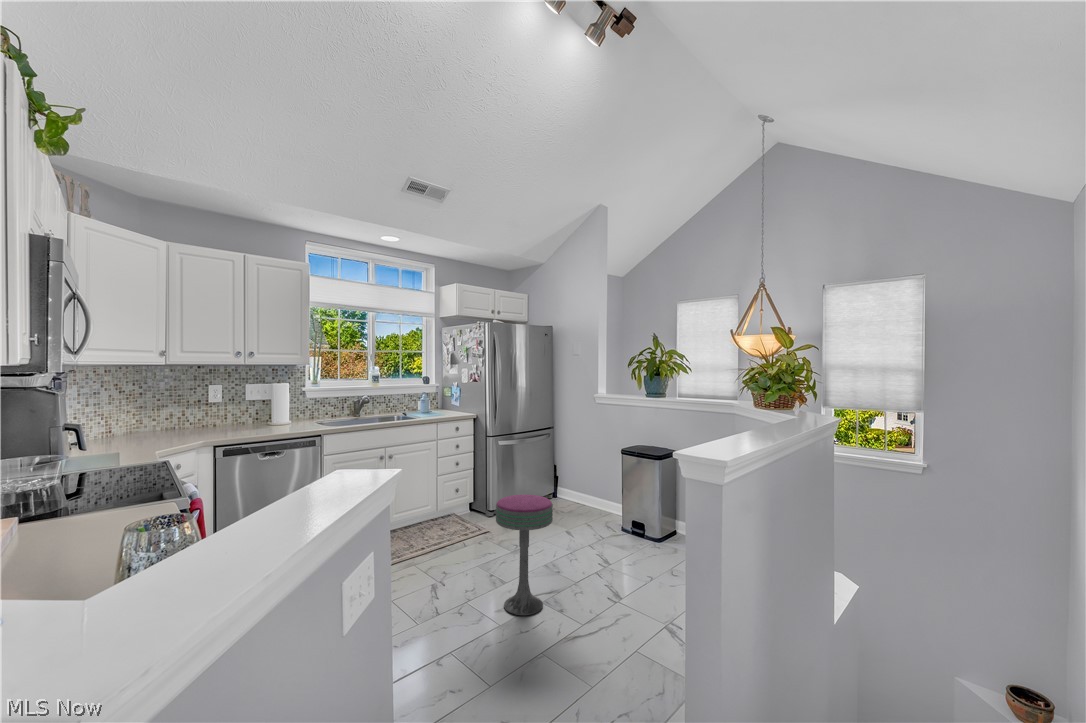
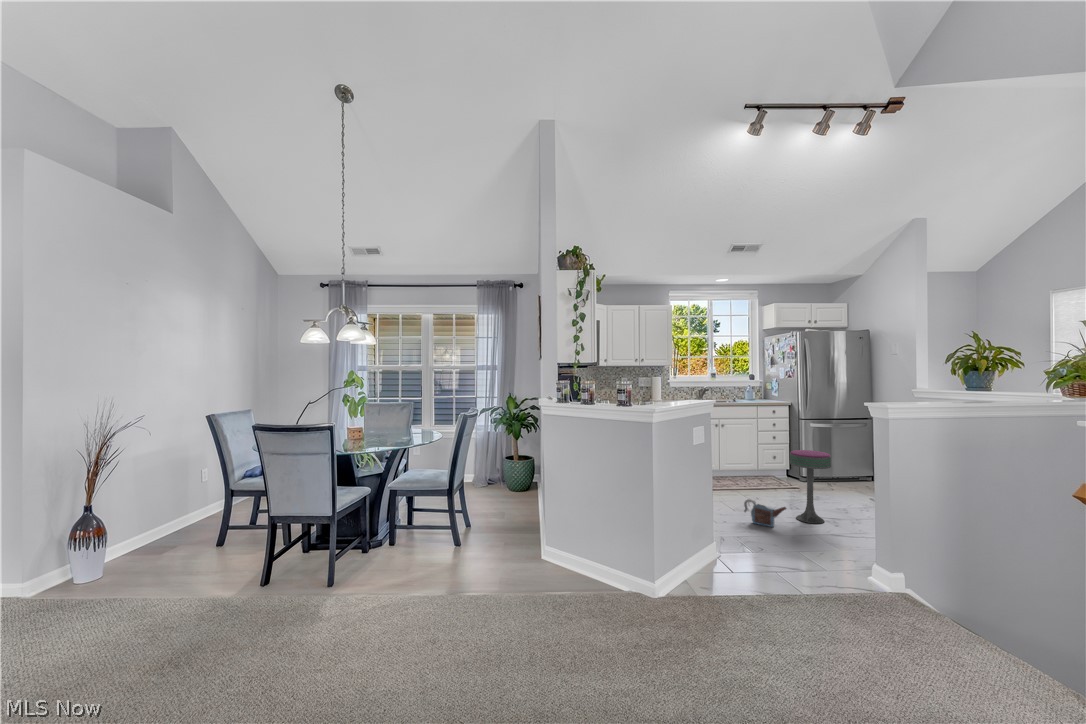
watering can: none [427,605,499,649] -> present [744,499,786,527]

